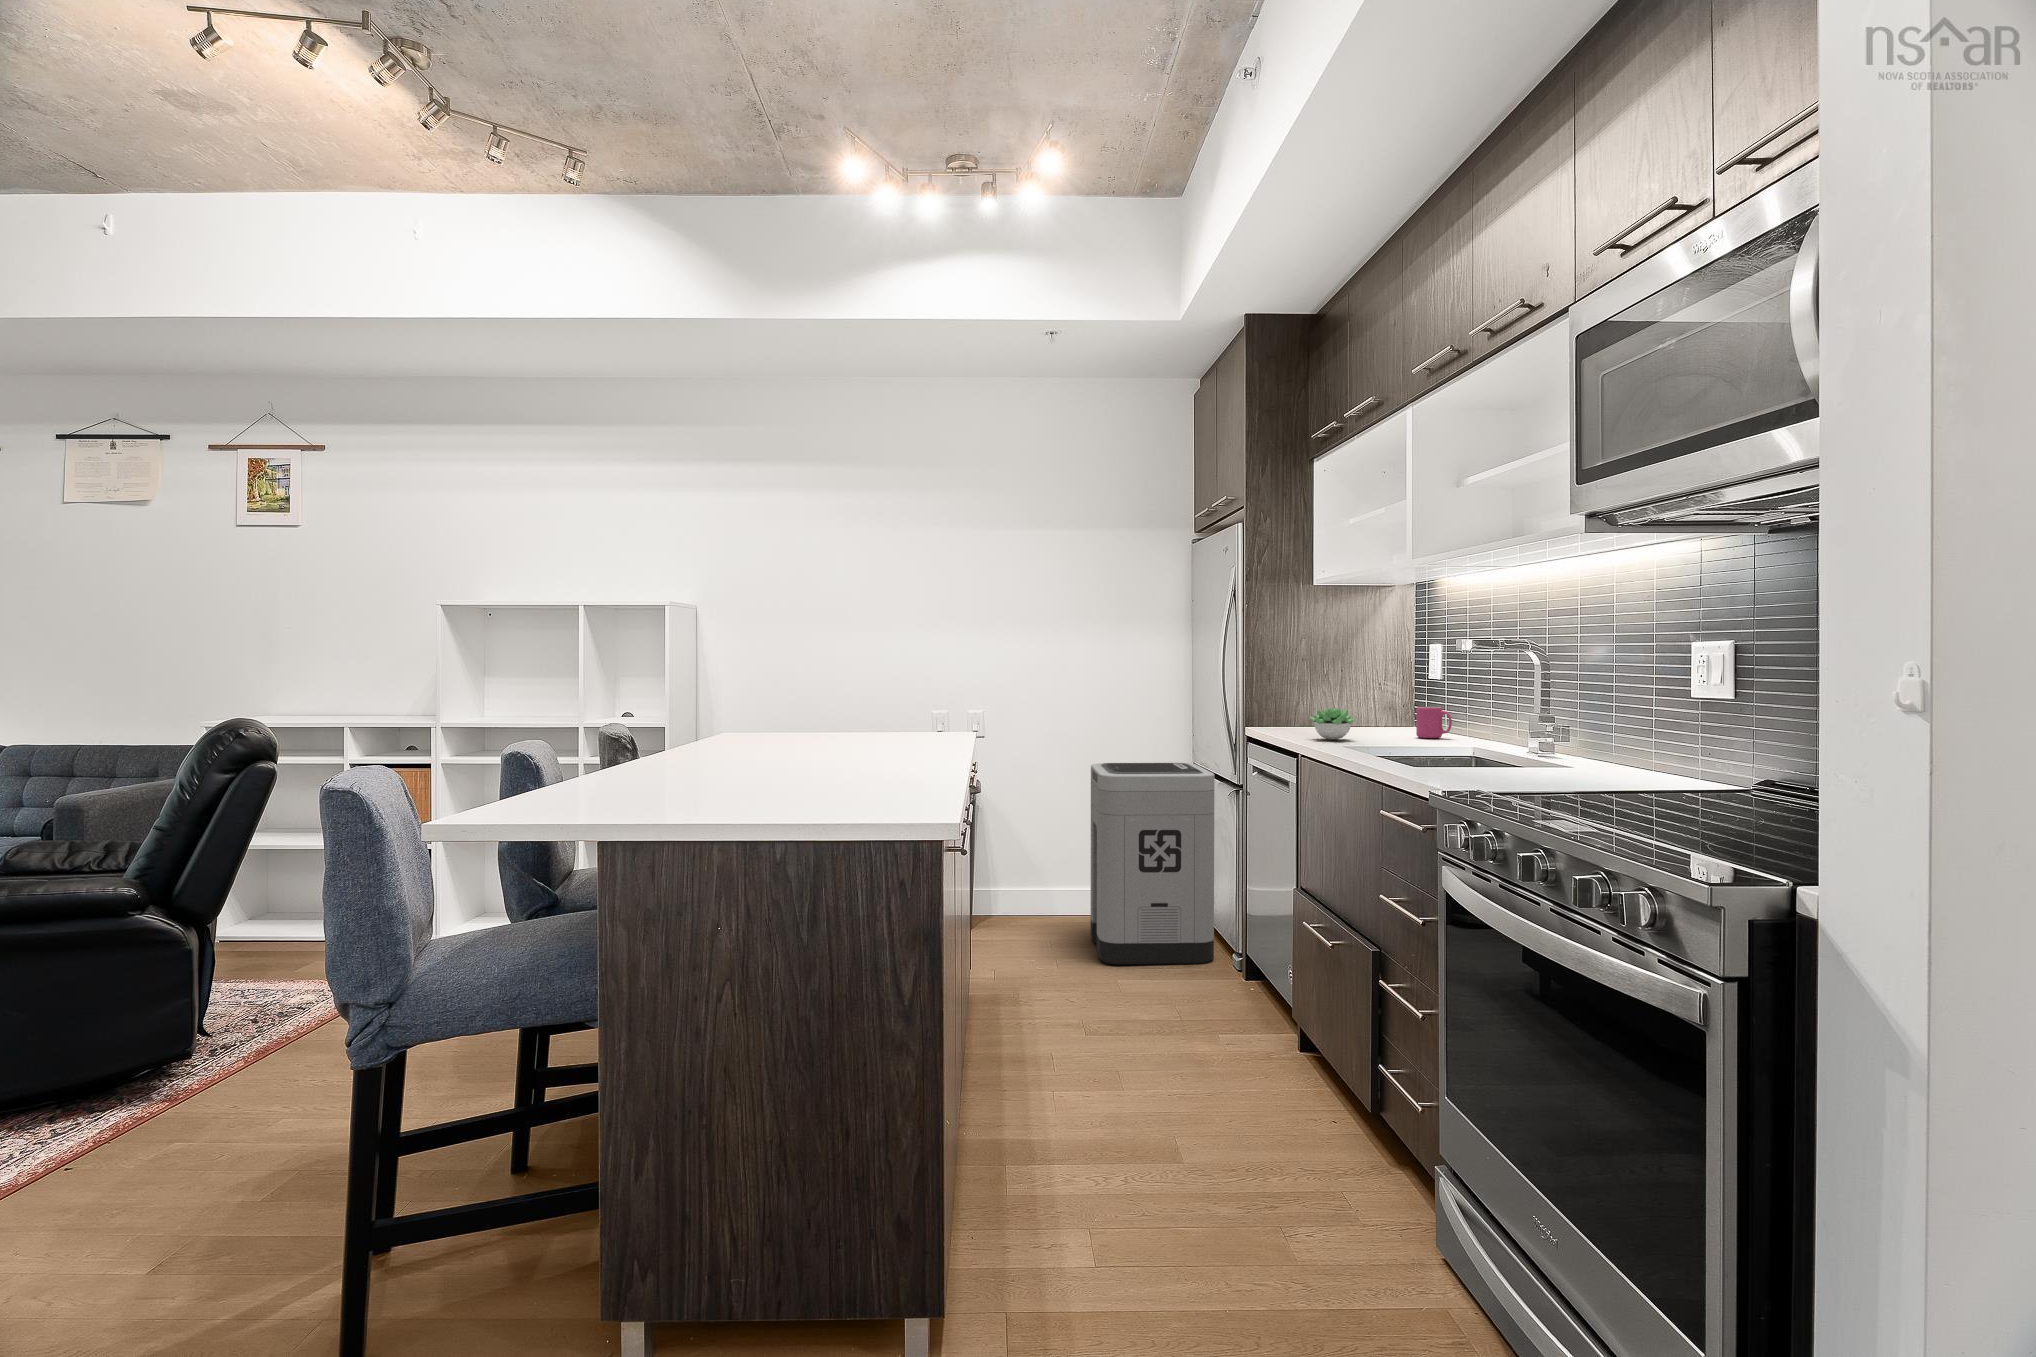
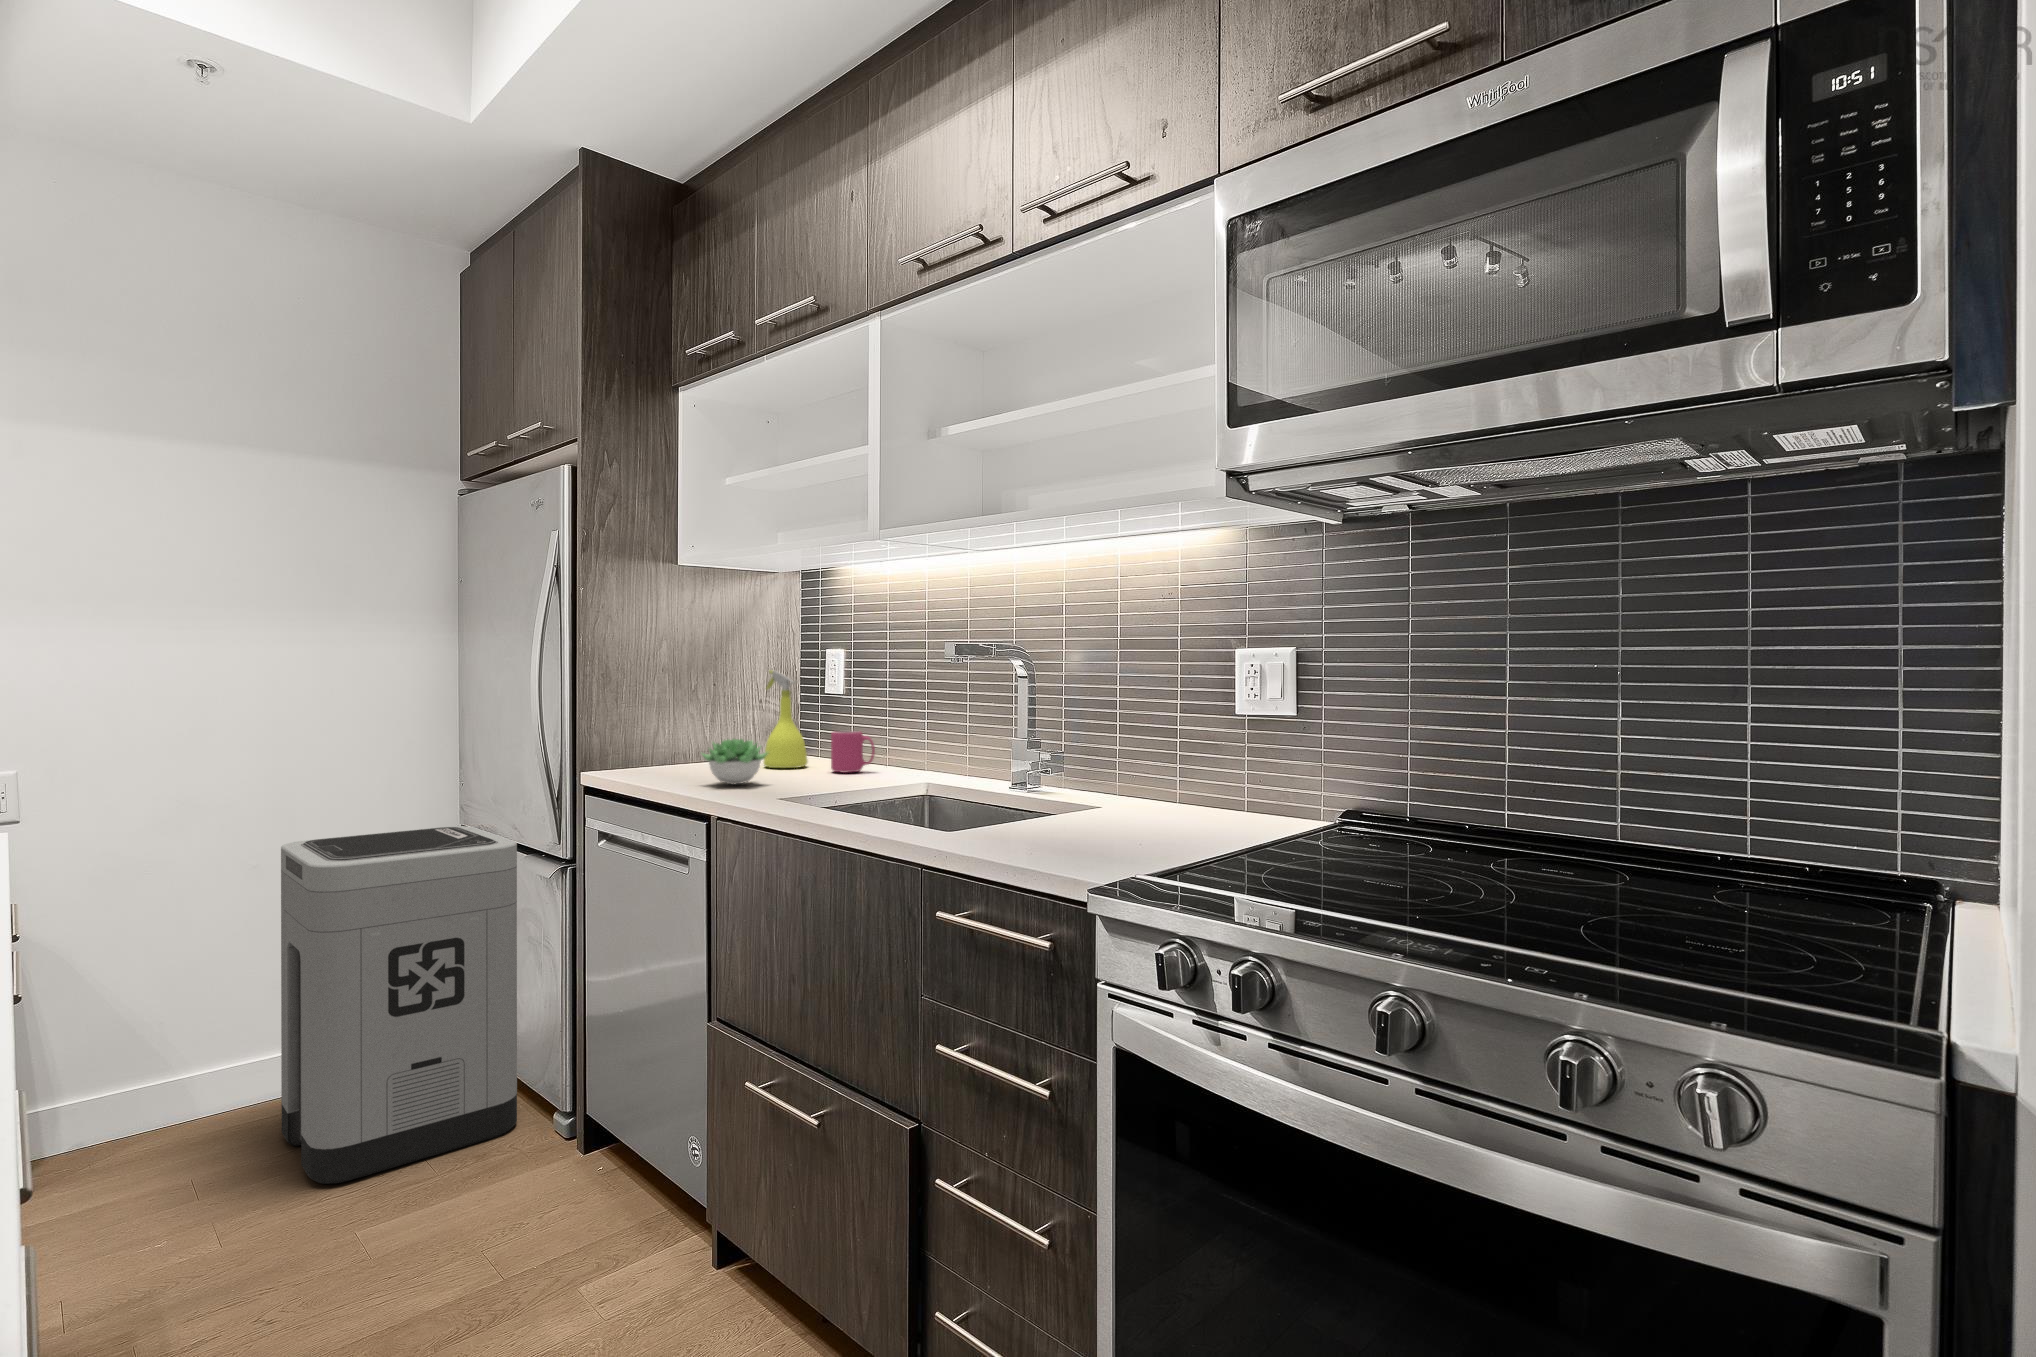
spray bottle: none [1371,660,1405,733] -> present [763,671,808,768]

